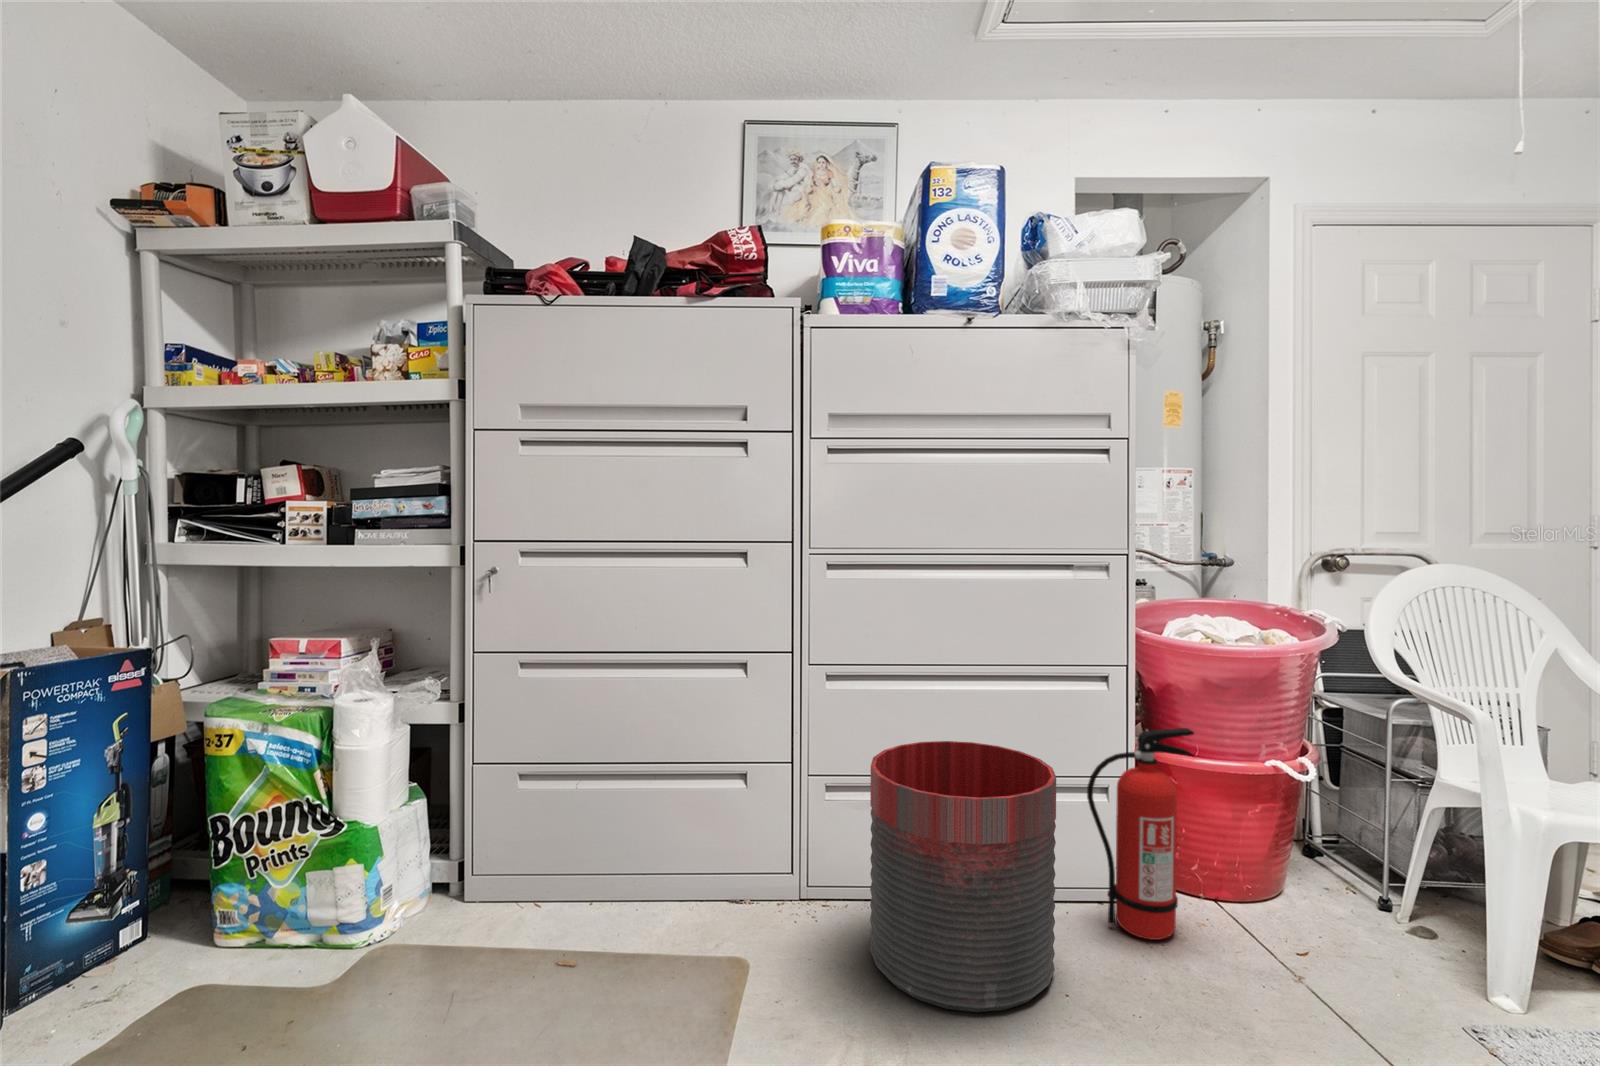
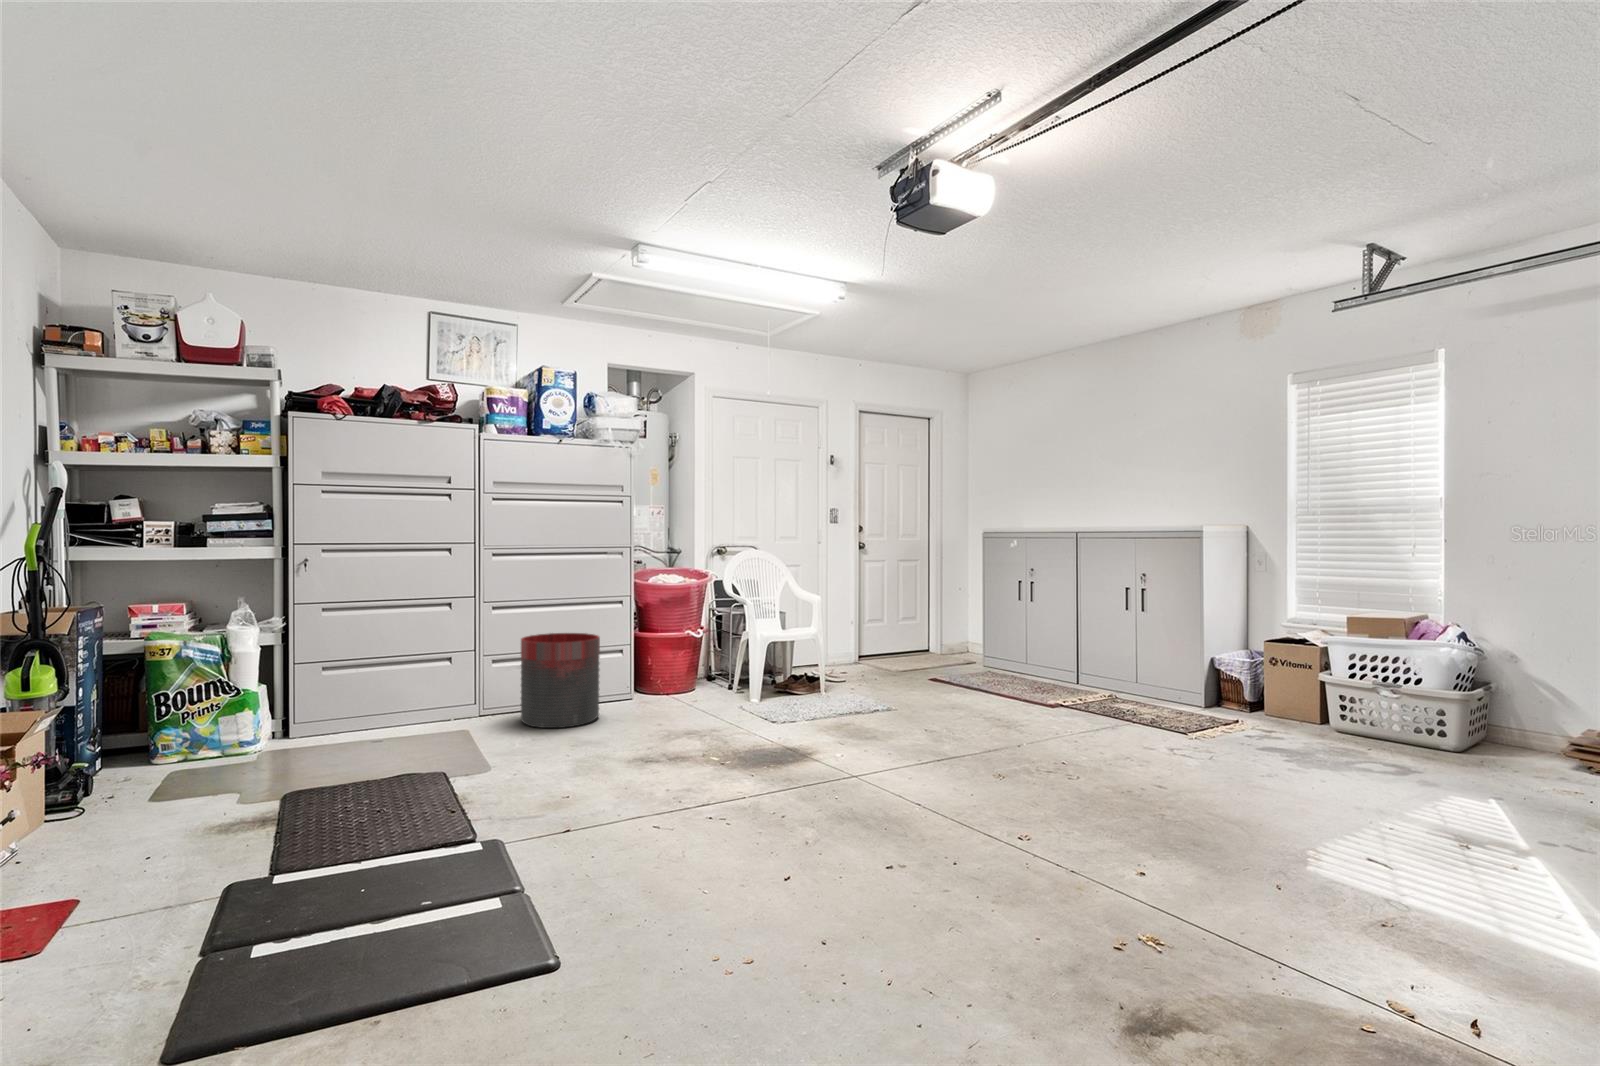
fire extinguisher: present [1087,728,1194,940] -> none [612,620,655,707]

